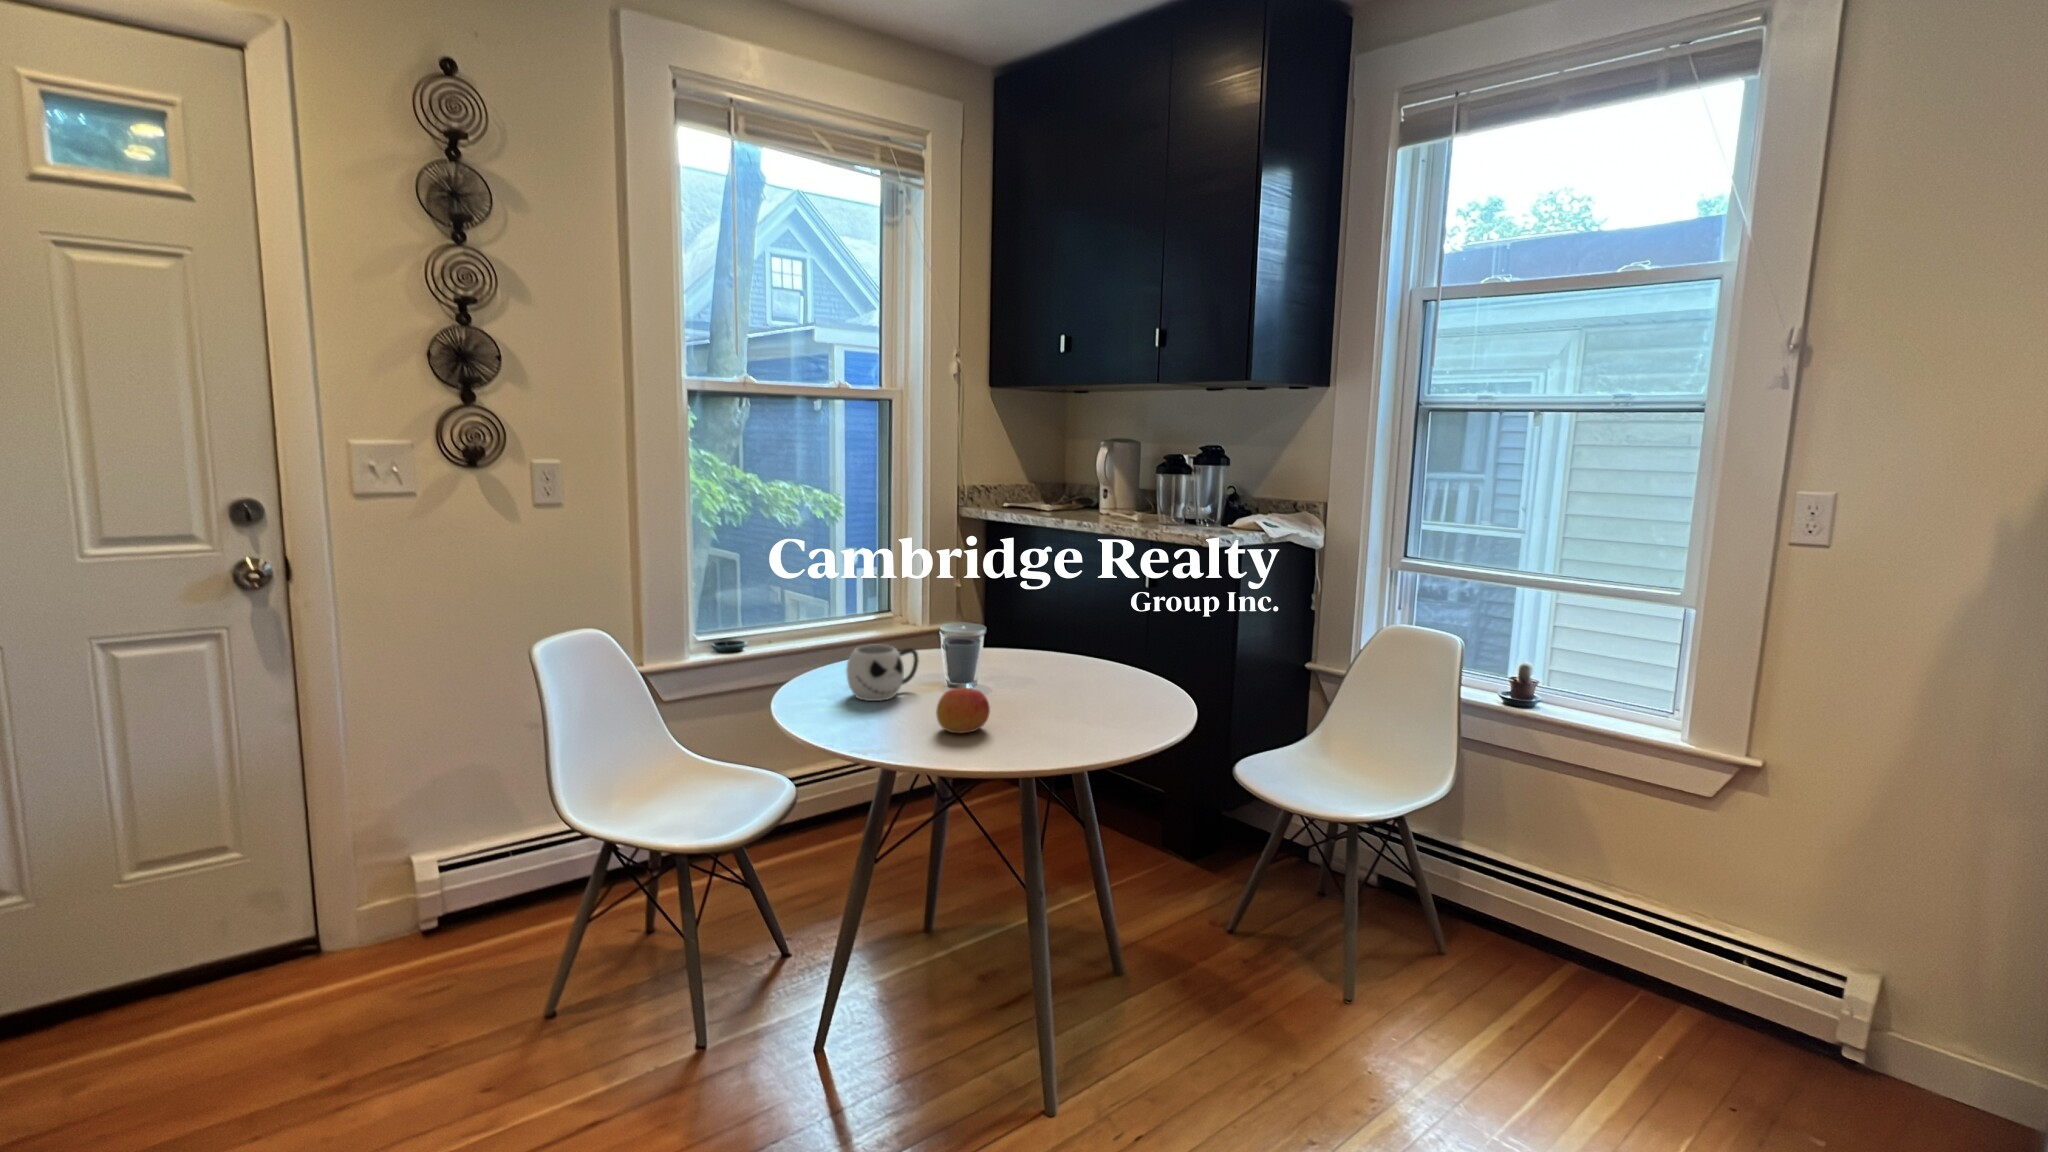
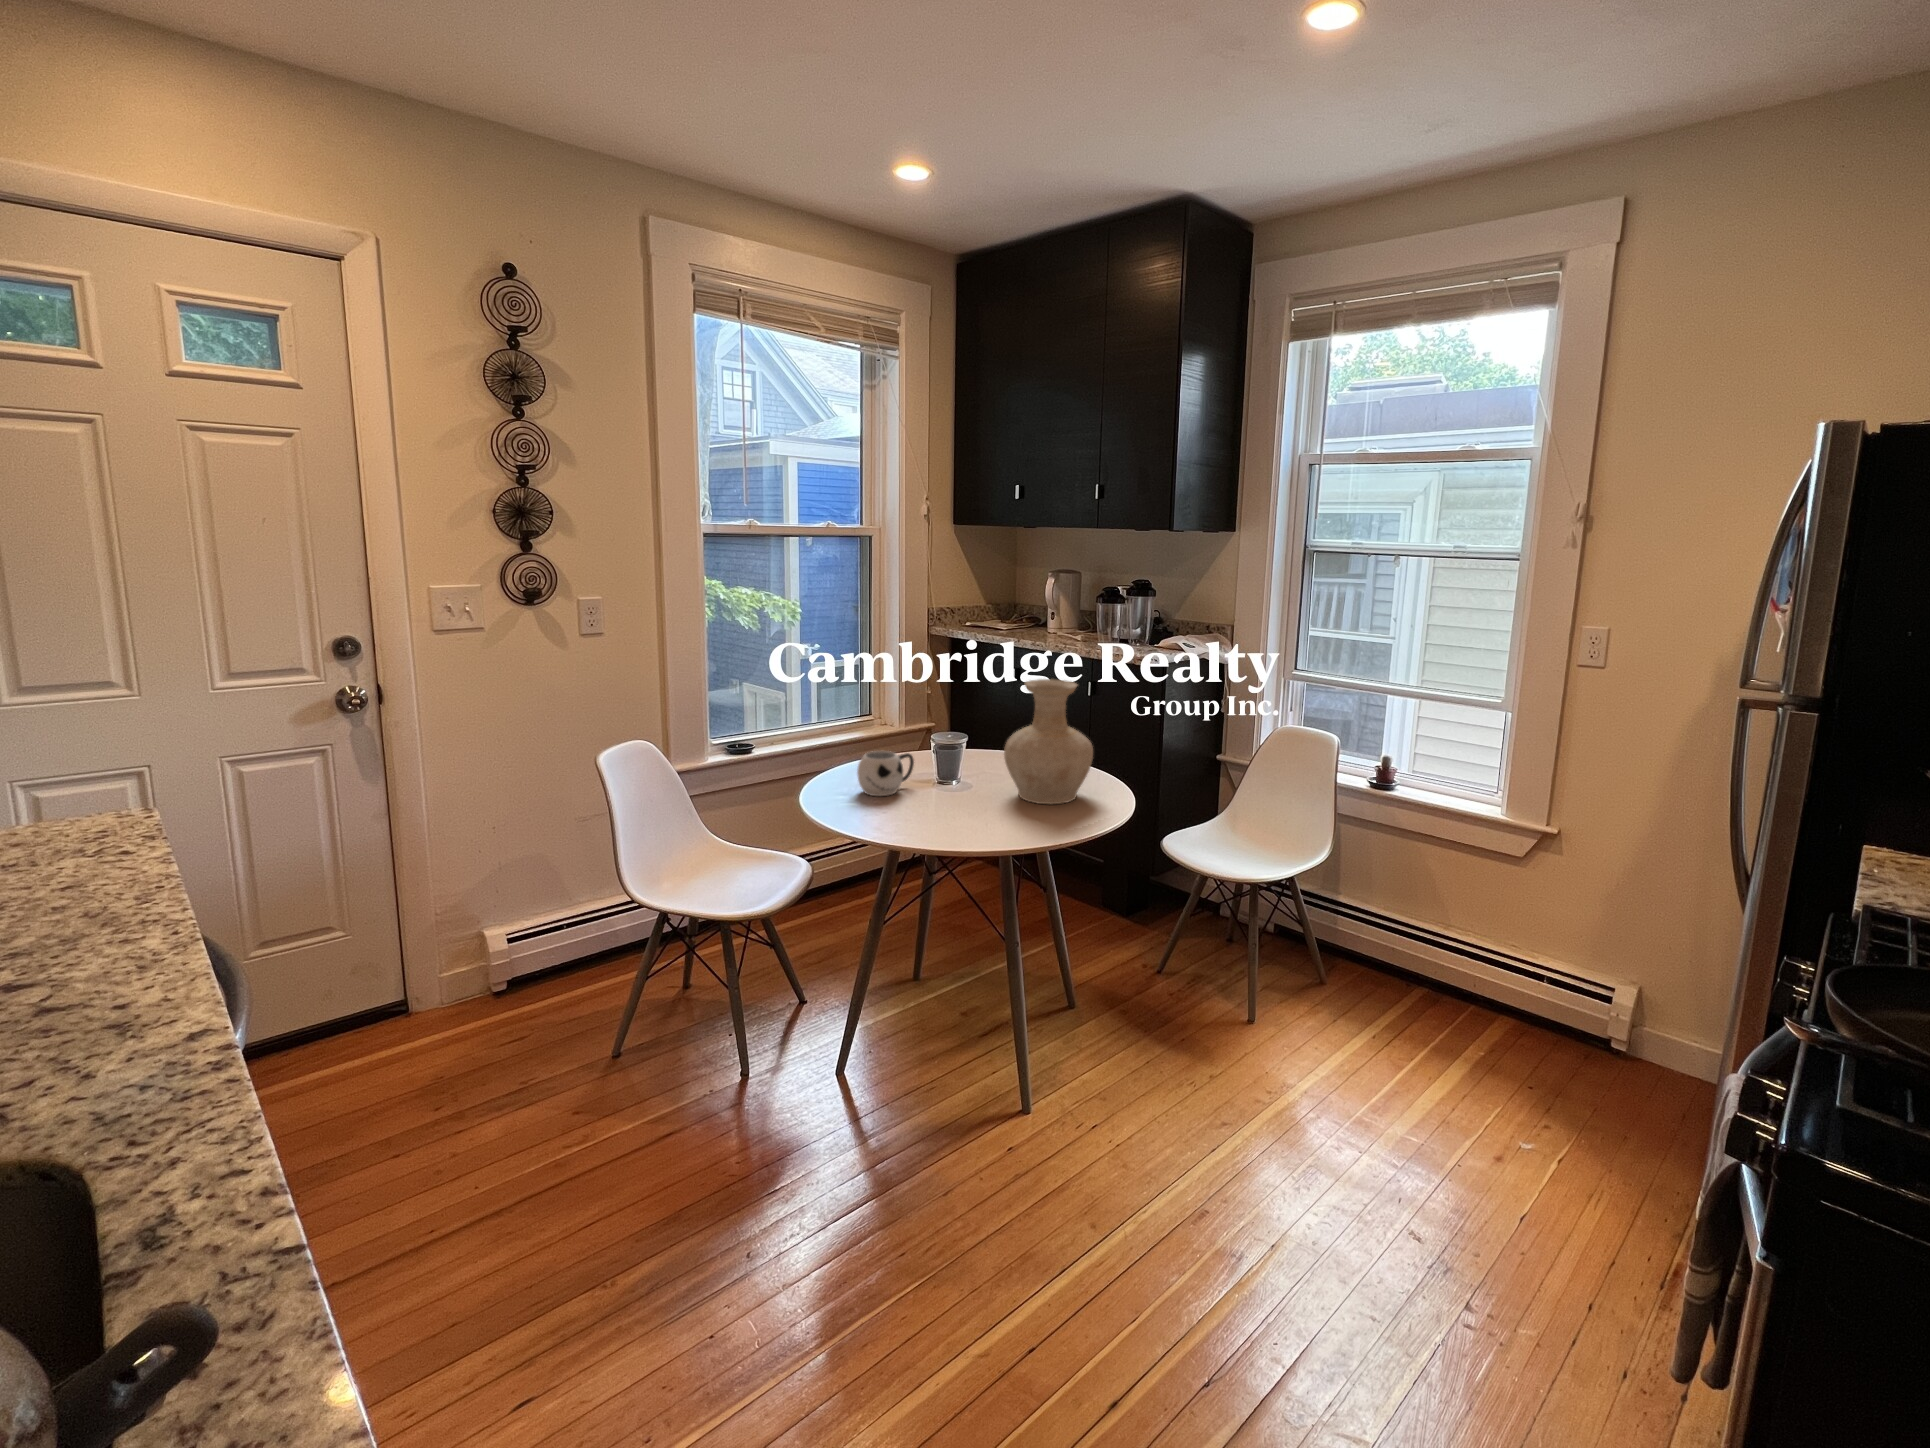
vase: none [1030,556,1144,715] -> present [1004,679,1093,804]
apple: present [936,688,990,733] -> none [935,786,976,821]

